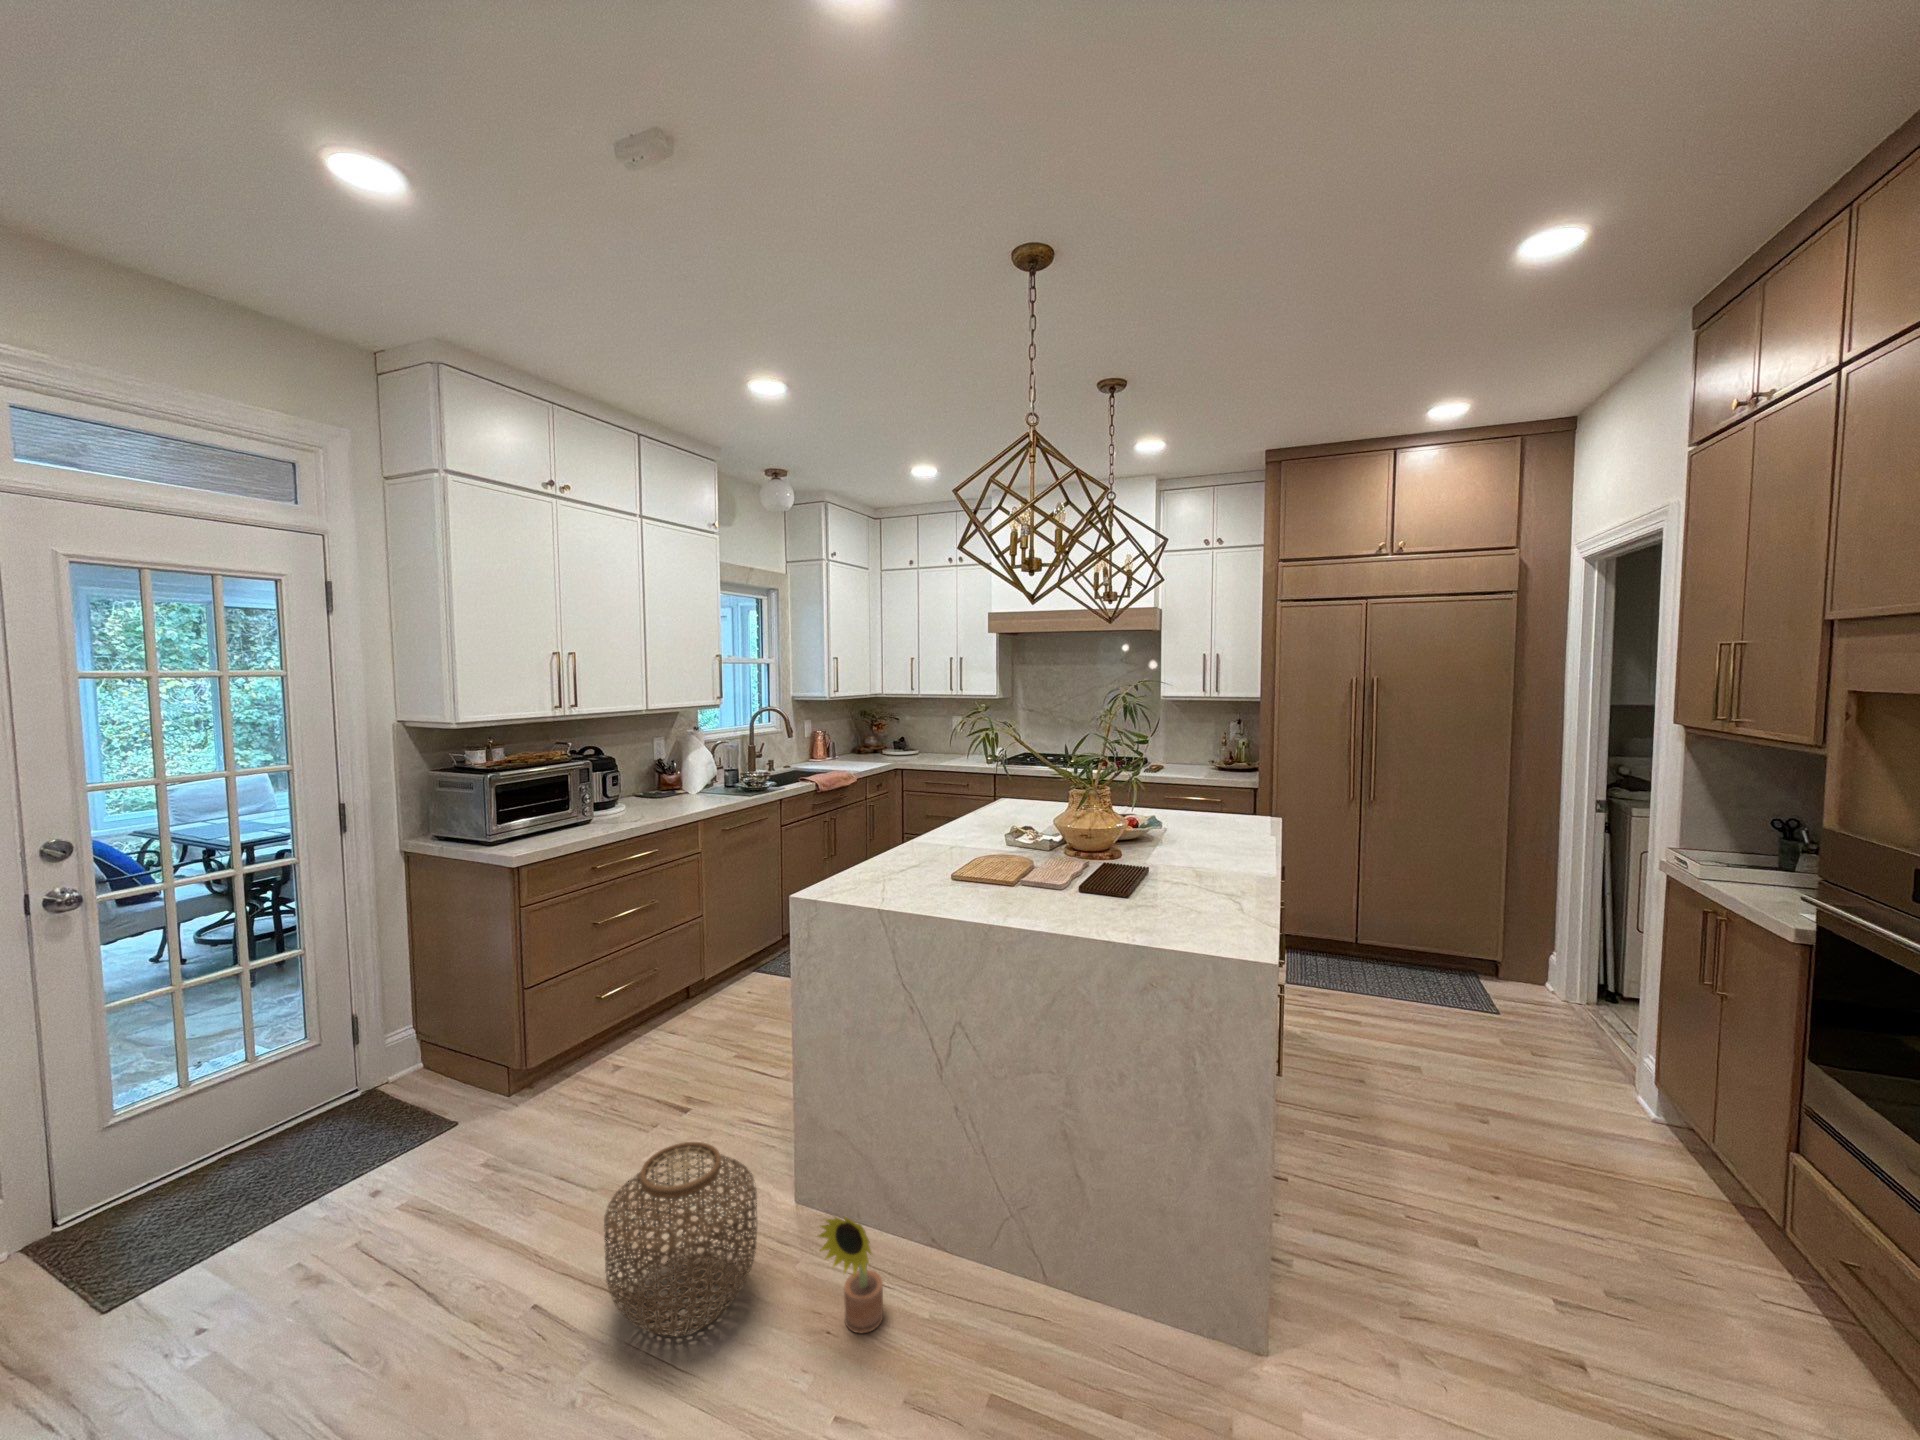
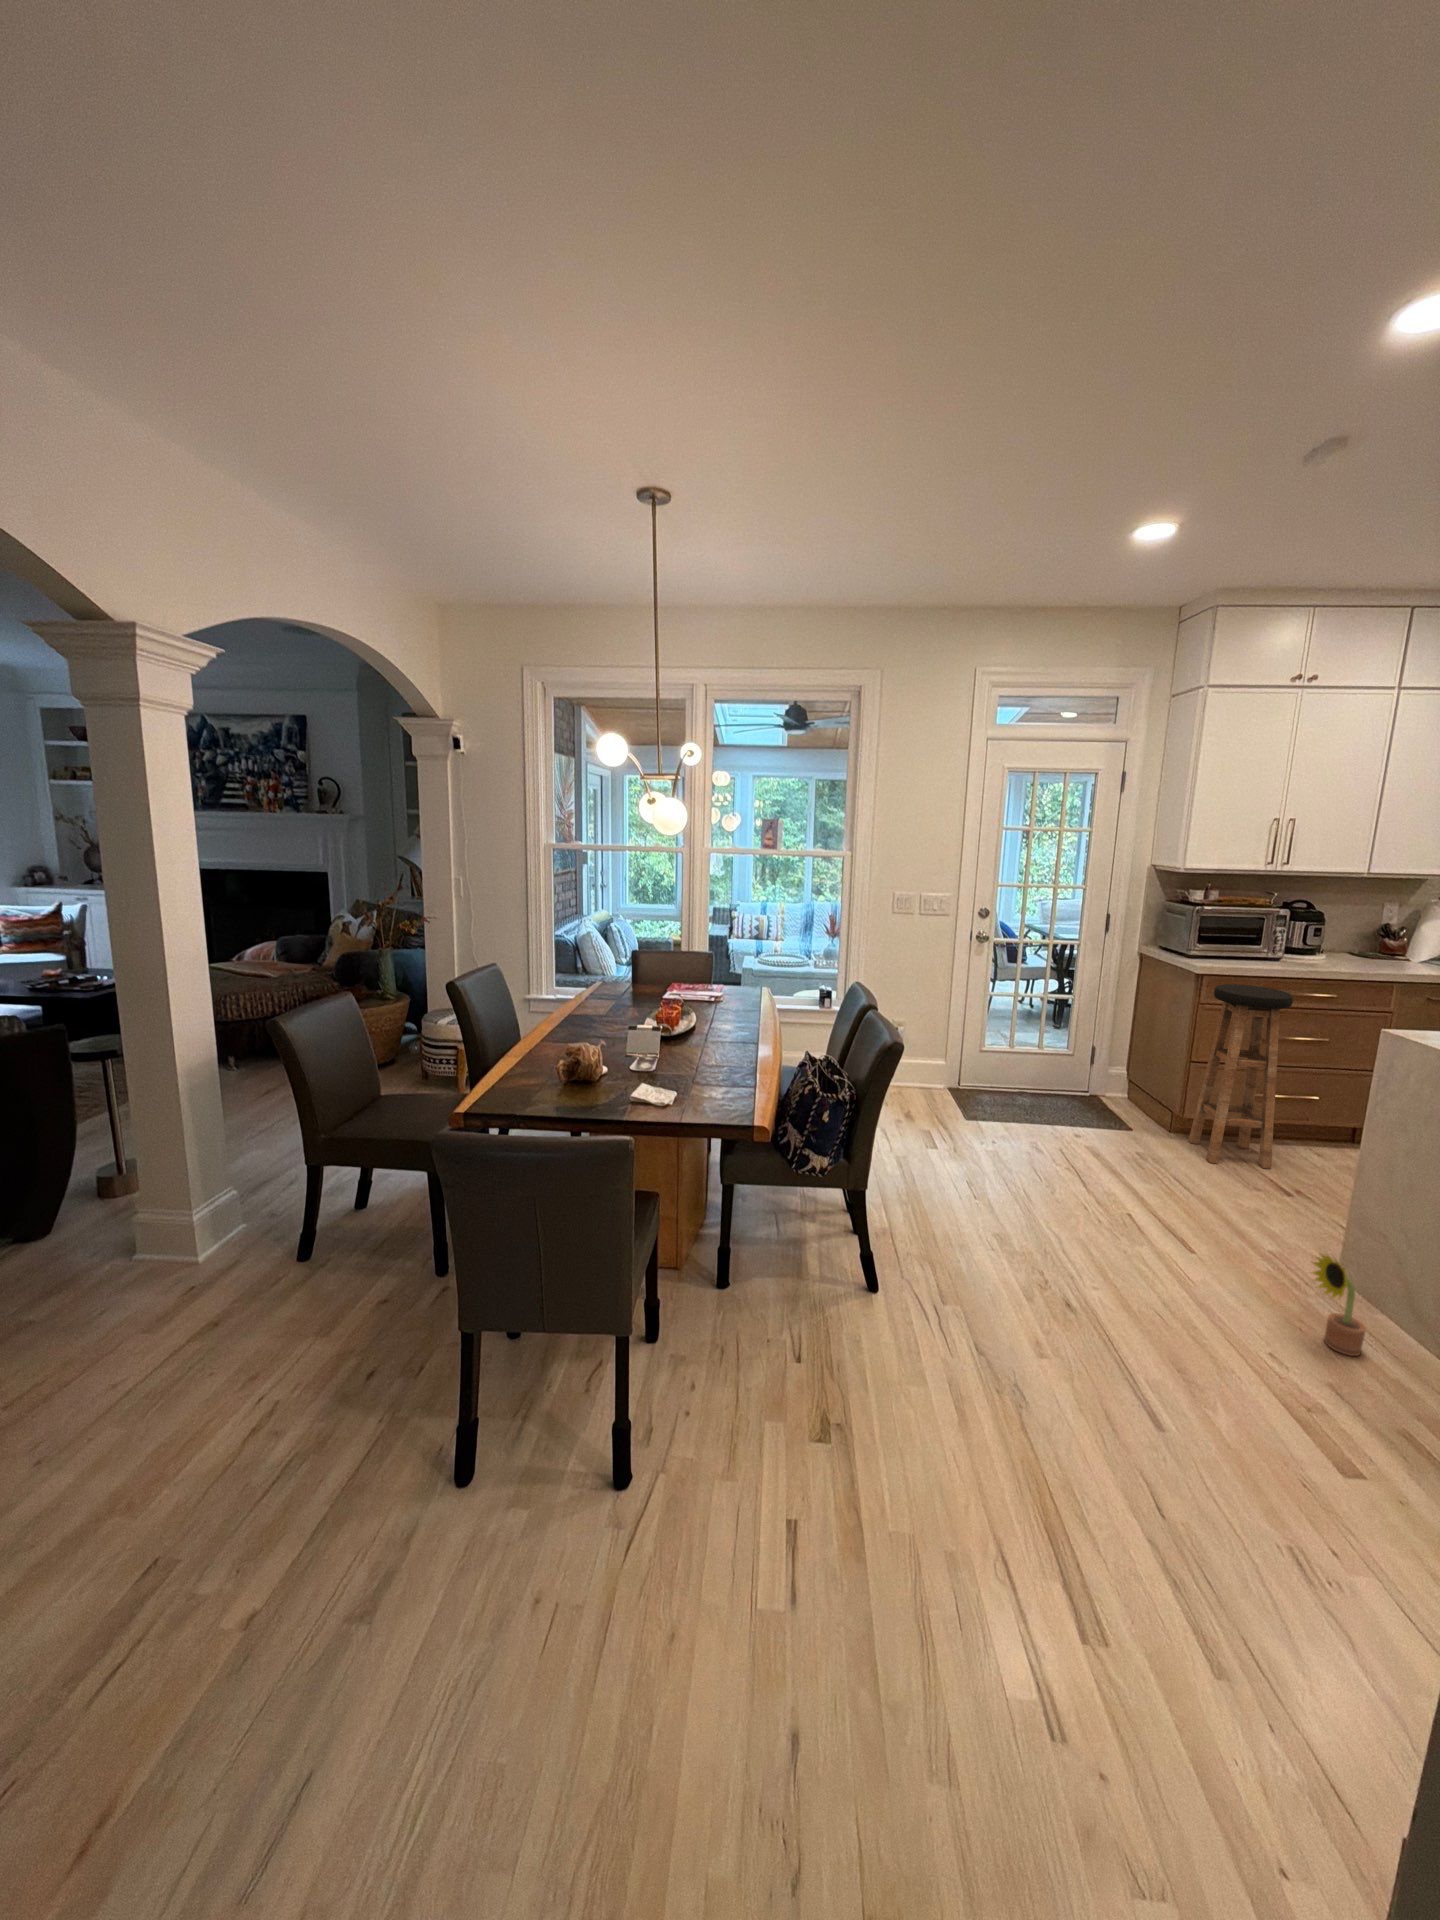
bar stool: none [539,862,649,1120] -> present [1189,984,1293,1169]
woven basket: present [604,1142,757,1336] -> none [1168,1164,1287,1282]

